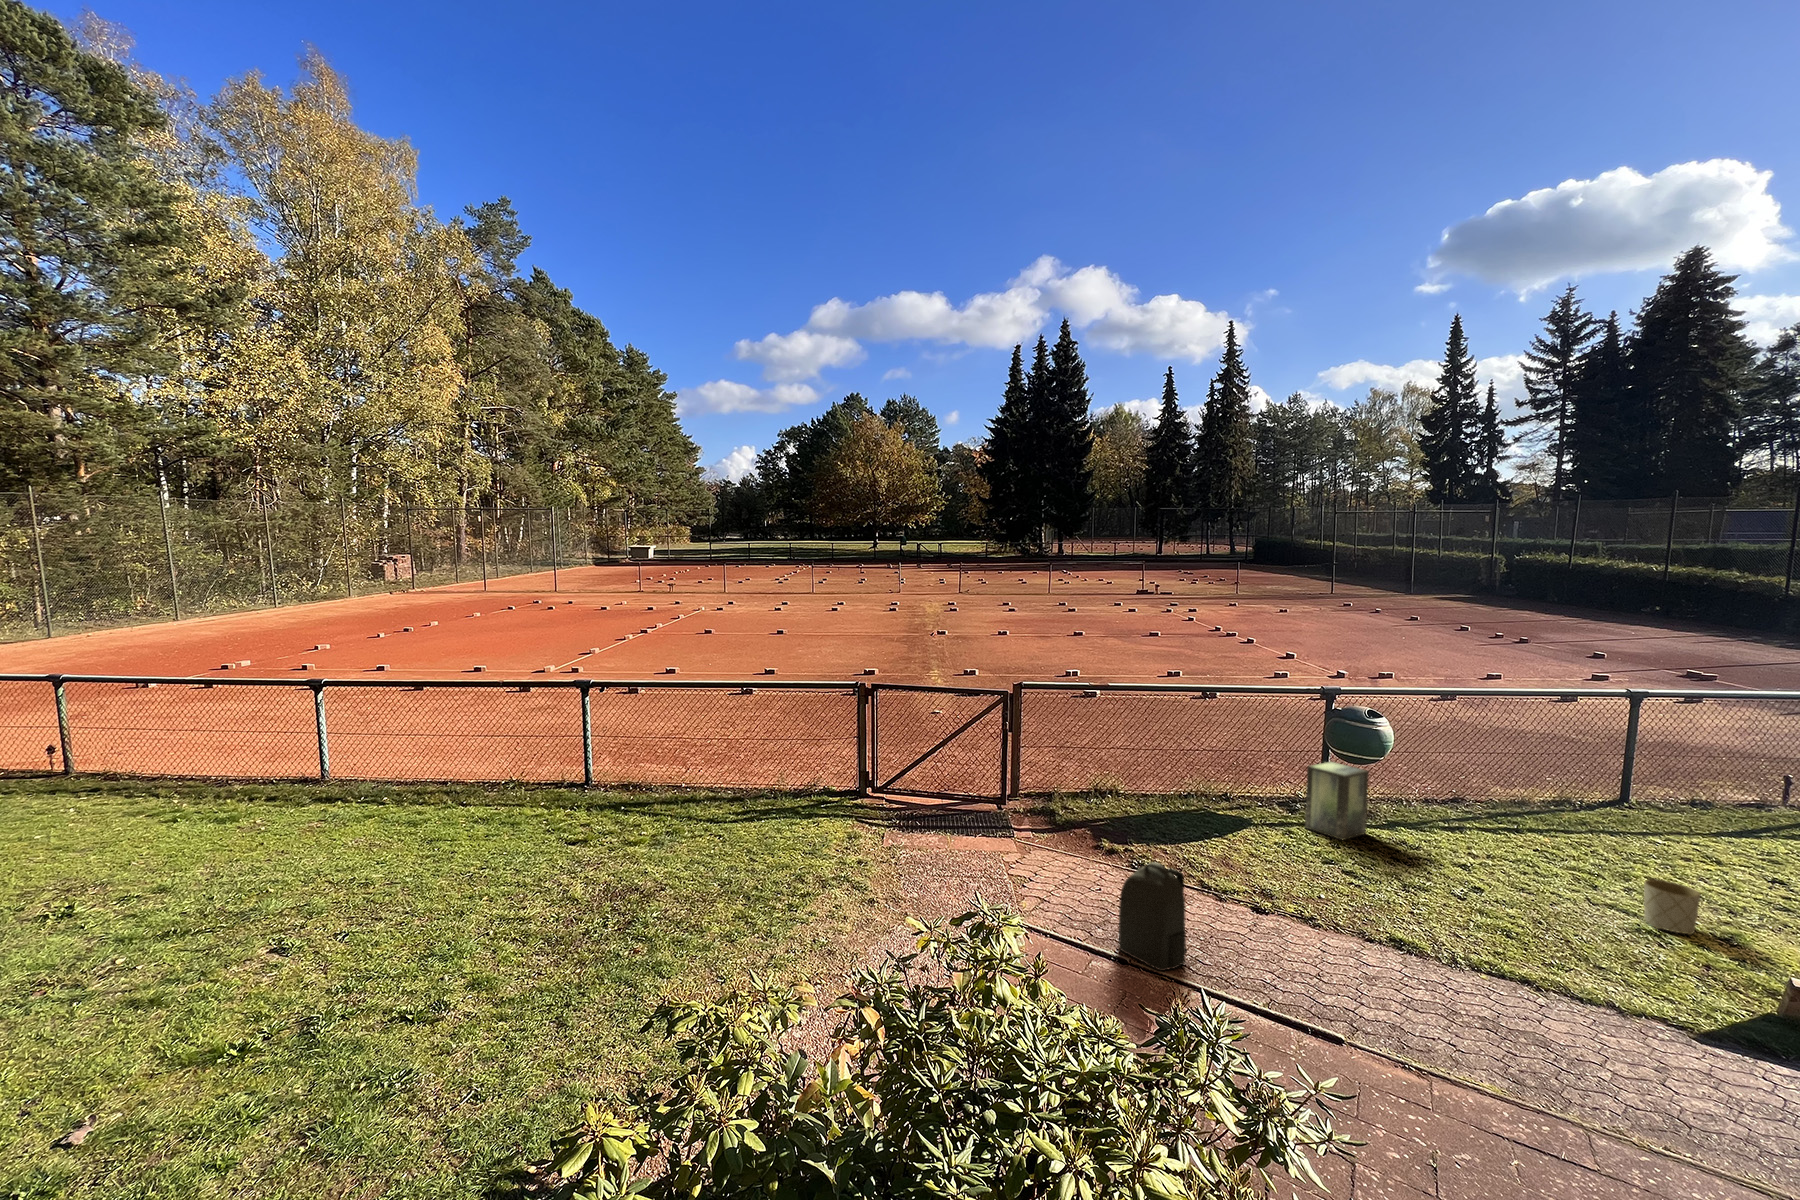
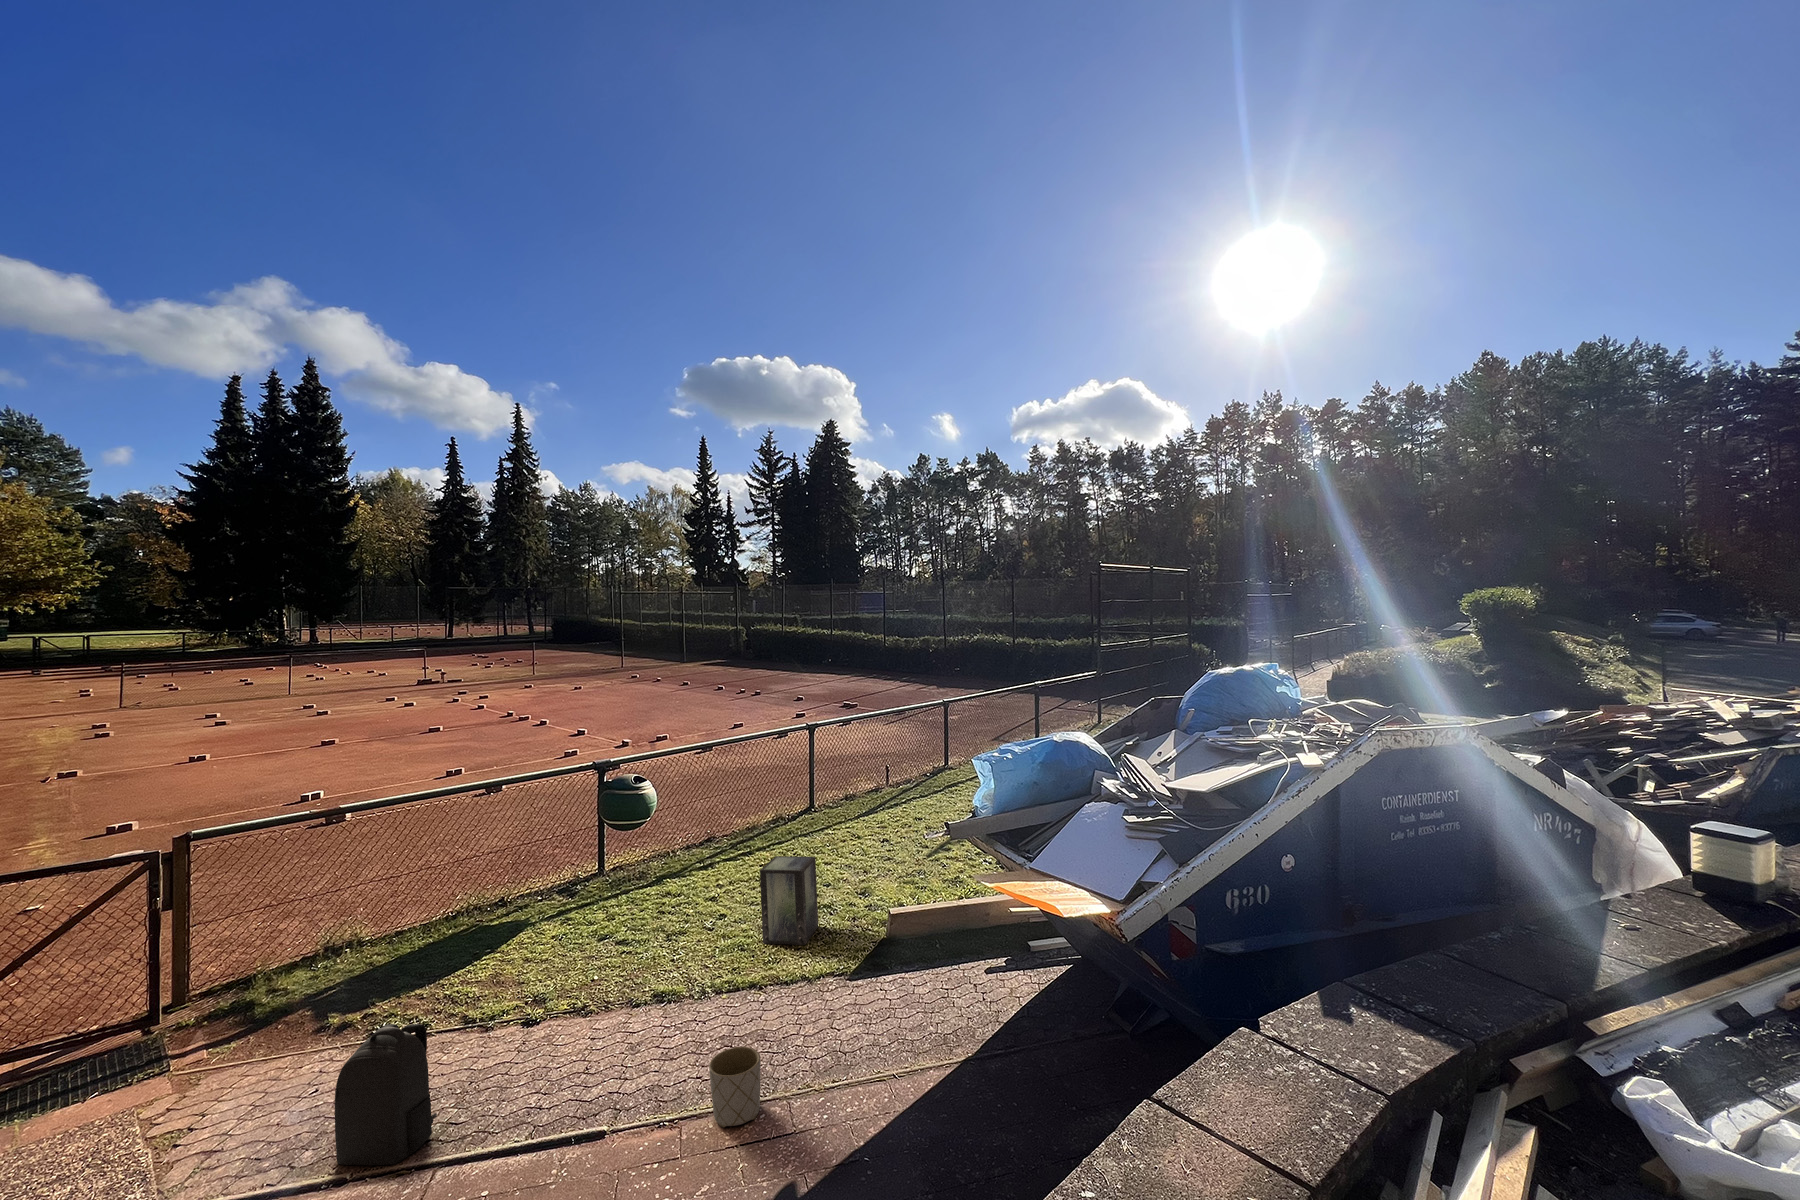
storage box: present [1305,761,1369,840] -> present [760,856,818,945]
planter: present [1644,879,1700,935] -> present [709,1047,760,1128]

